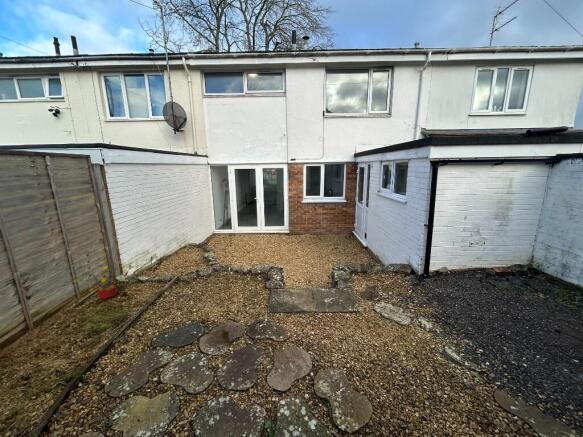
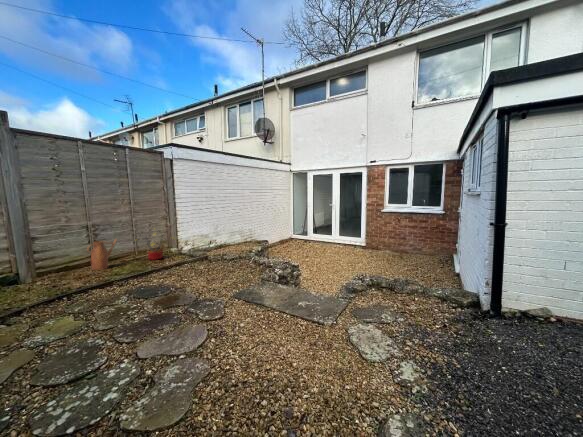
watering can: none [26,287,58,337] -> present [87,240,117,270]

